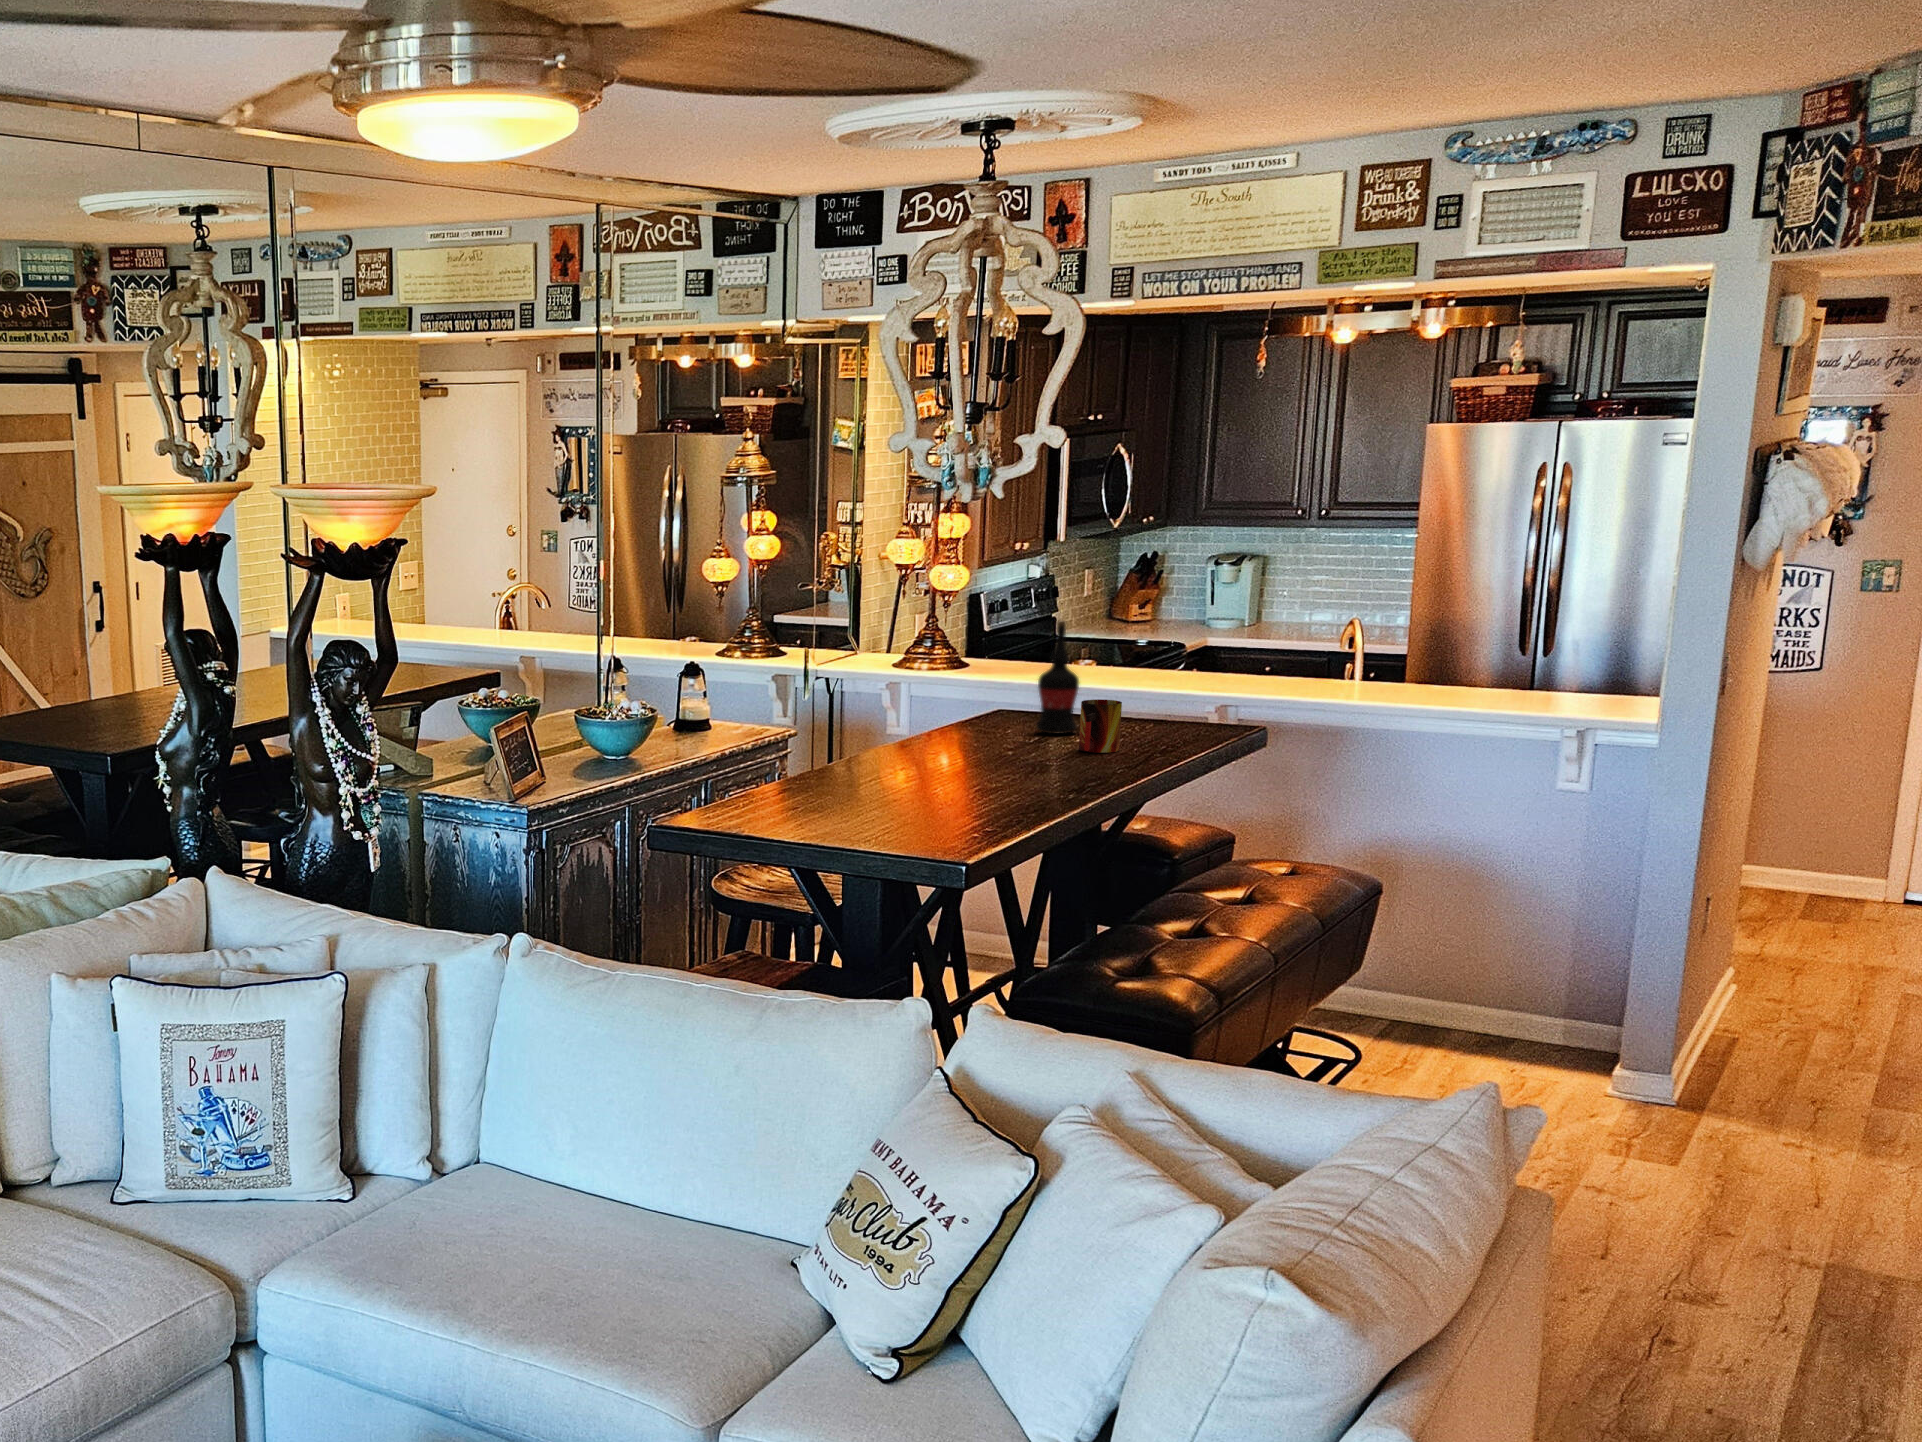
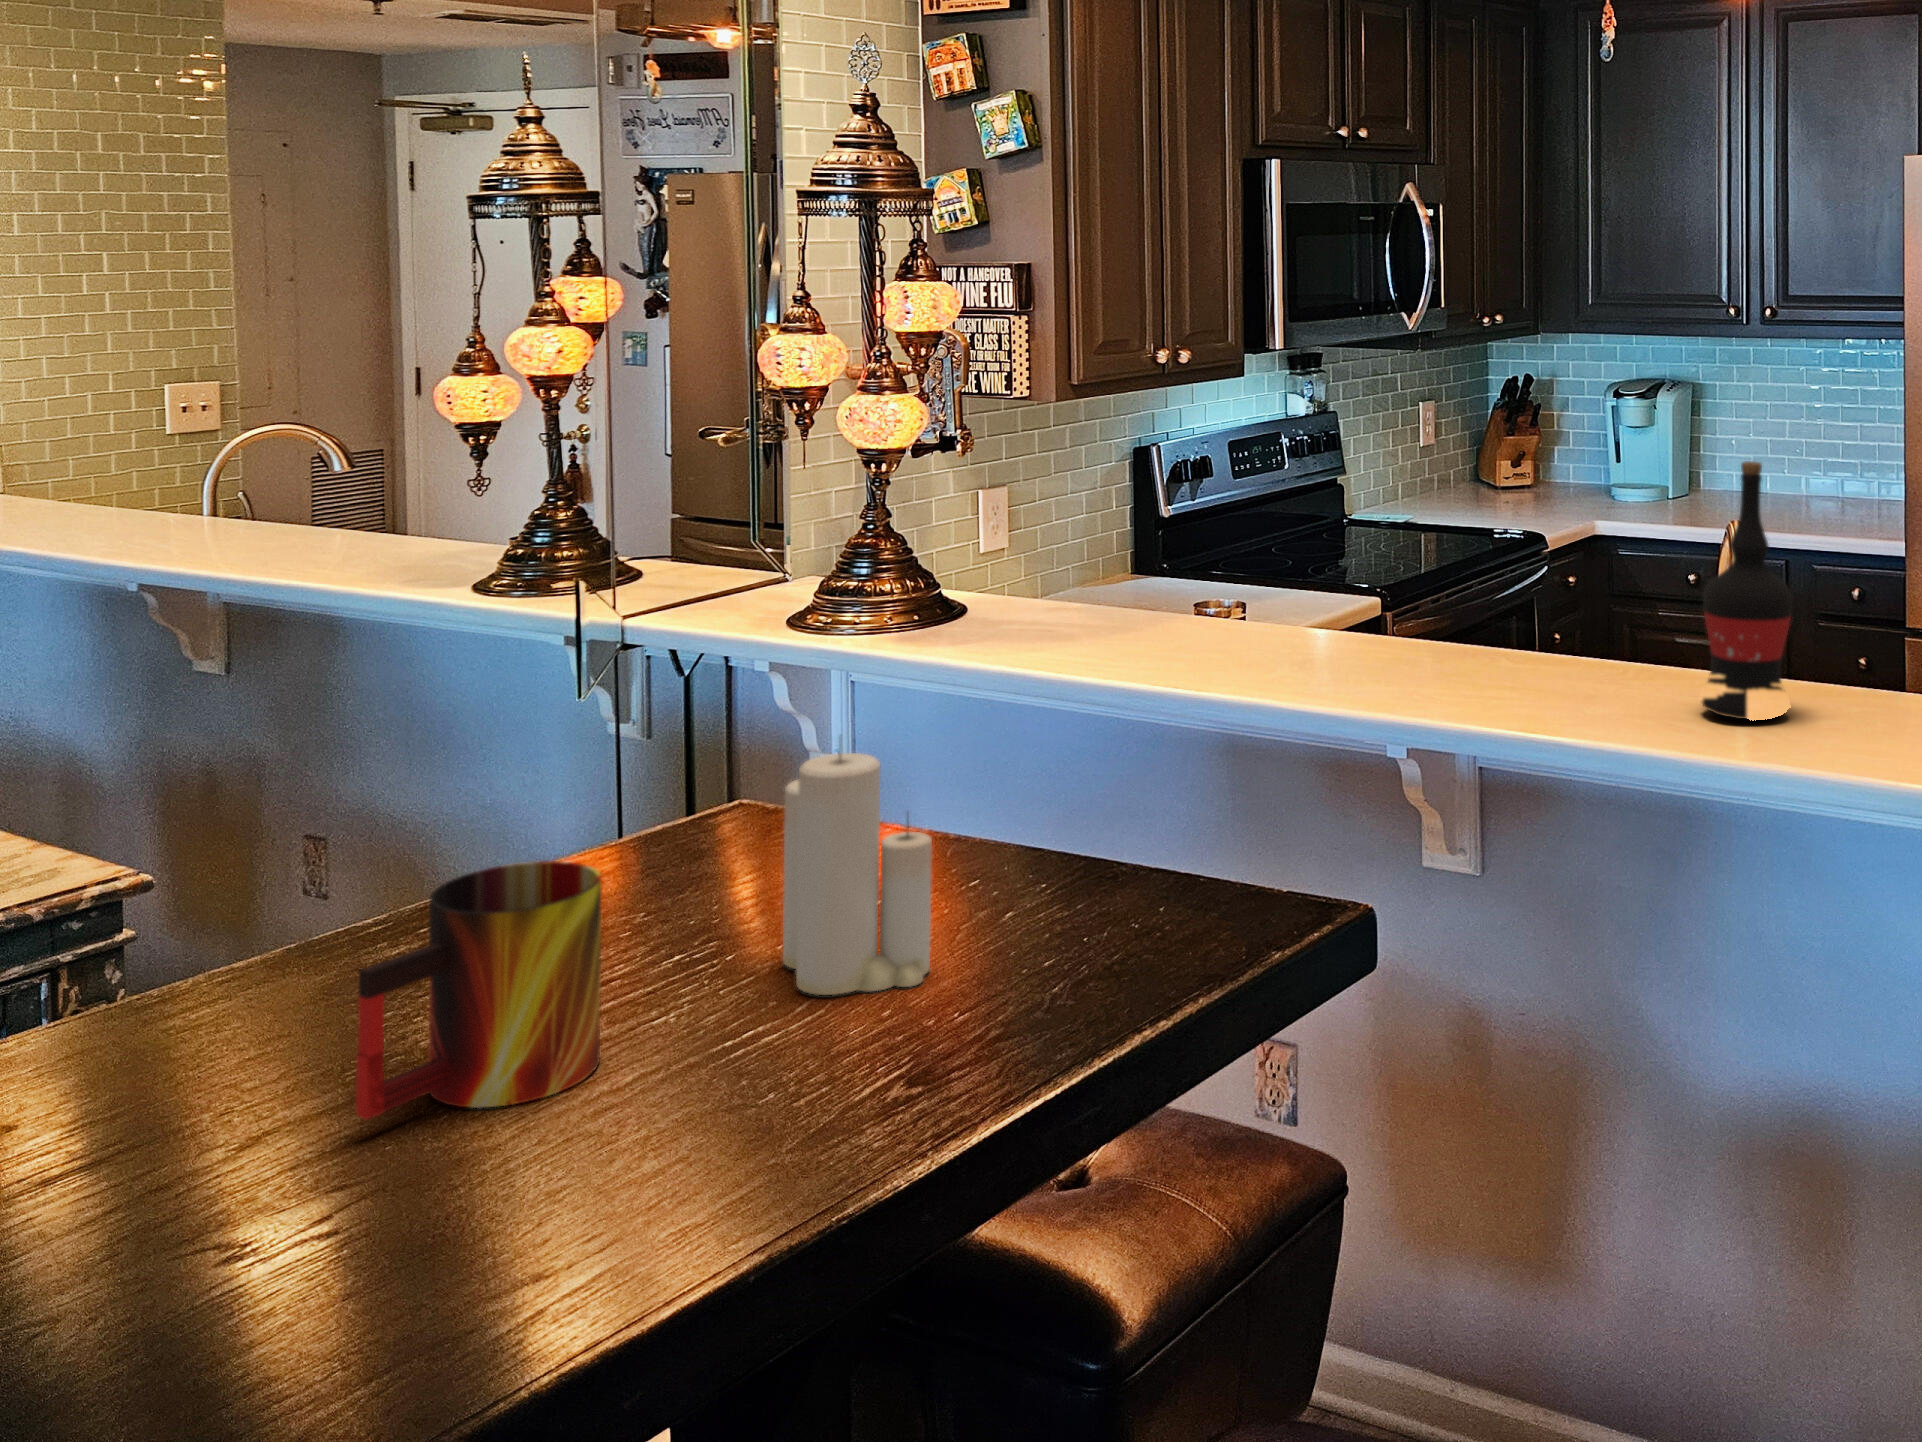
wine bottle: present [1036,620,1079,734] -> present [1702,461,1793,719]
candle: none [1126,670,1176,741] -> present [783,751,932,995]

